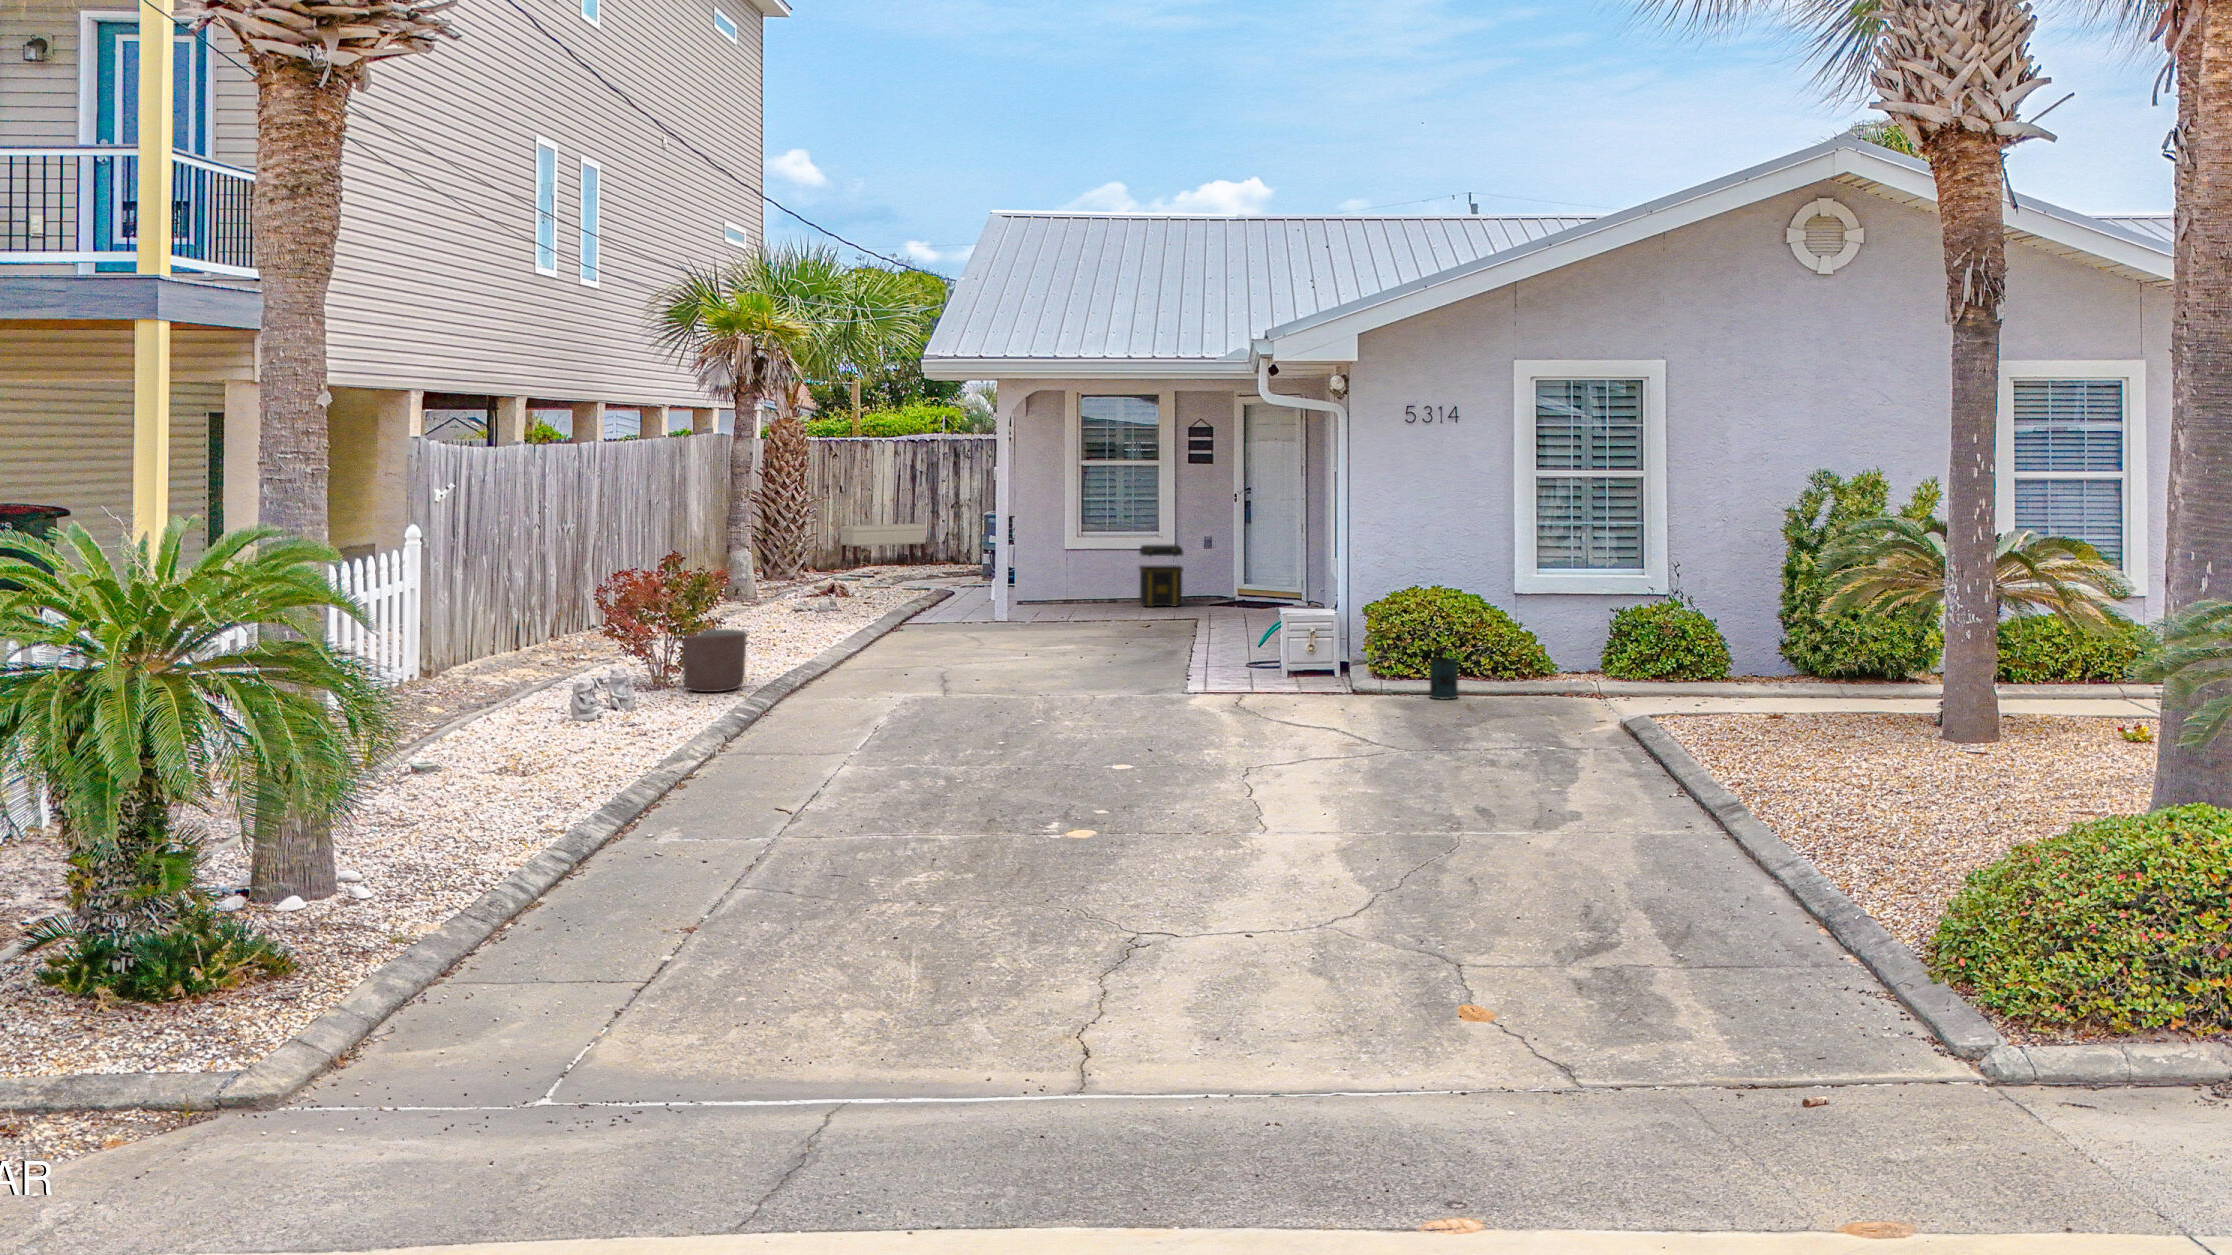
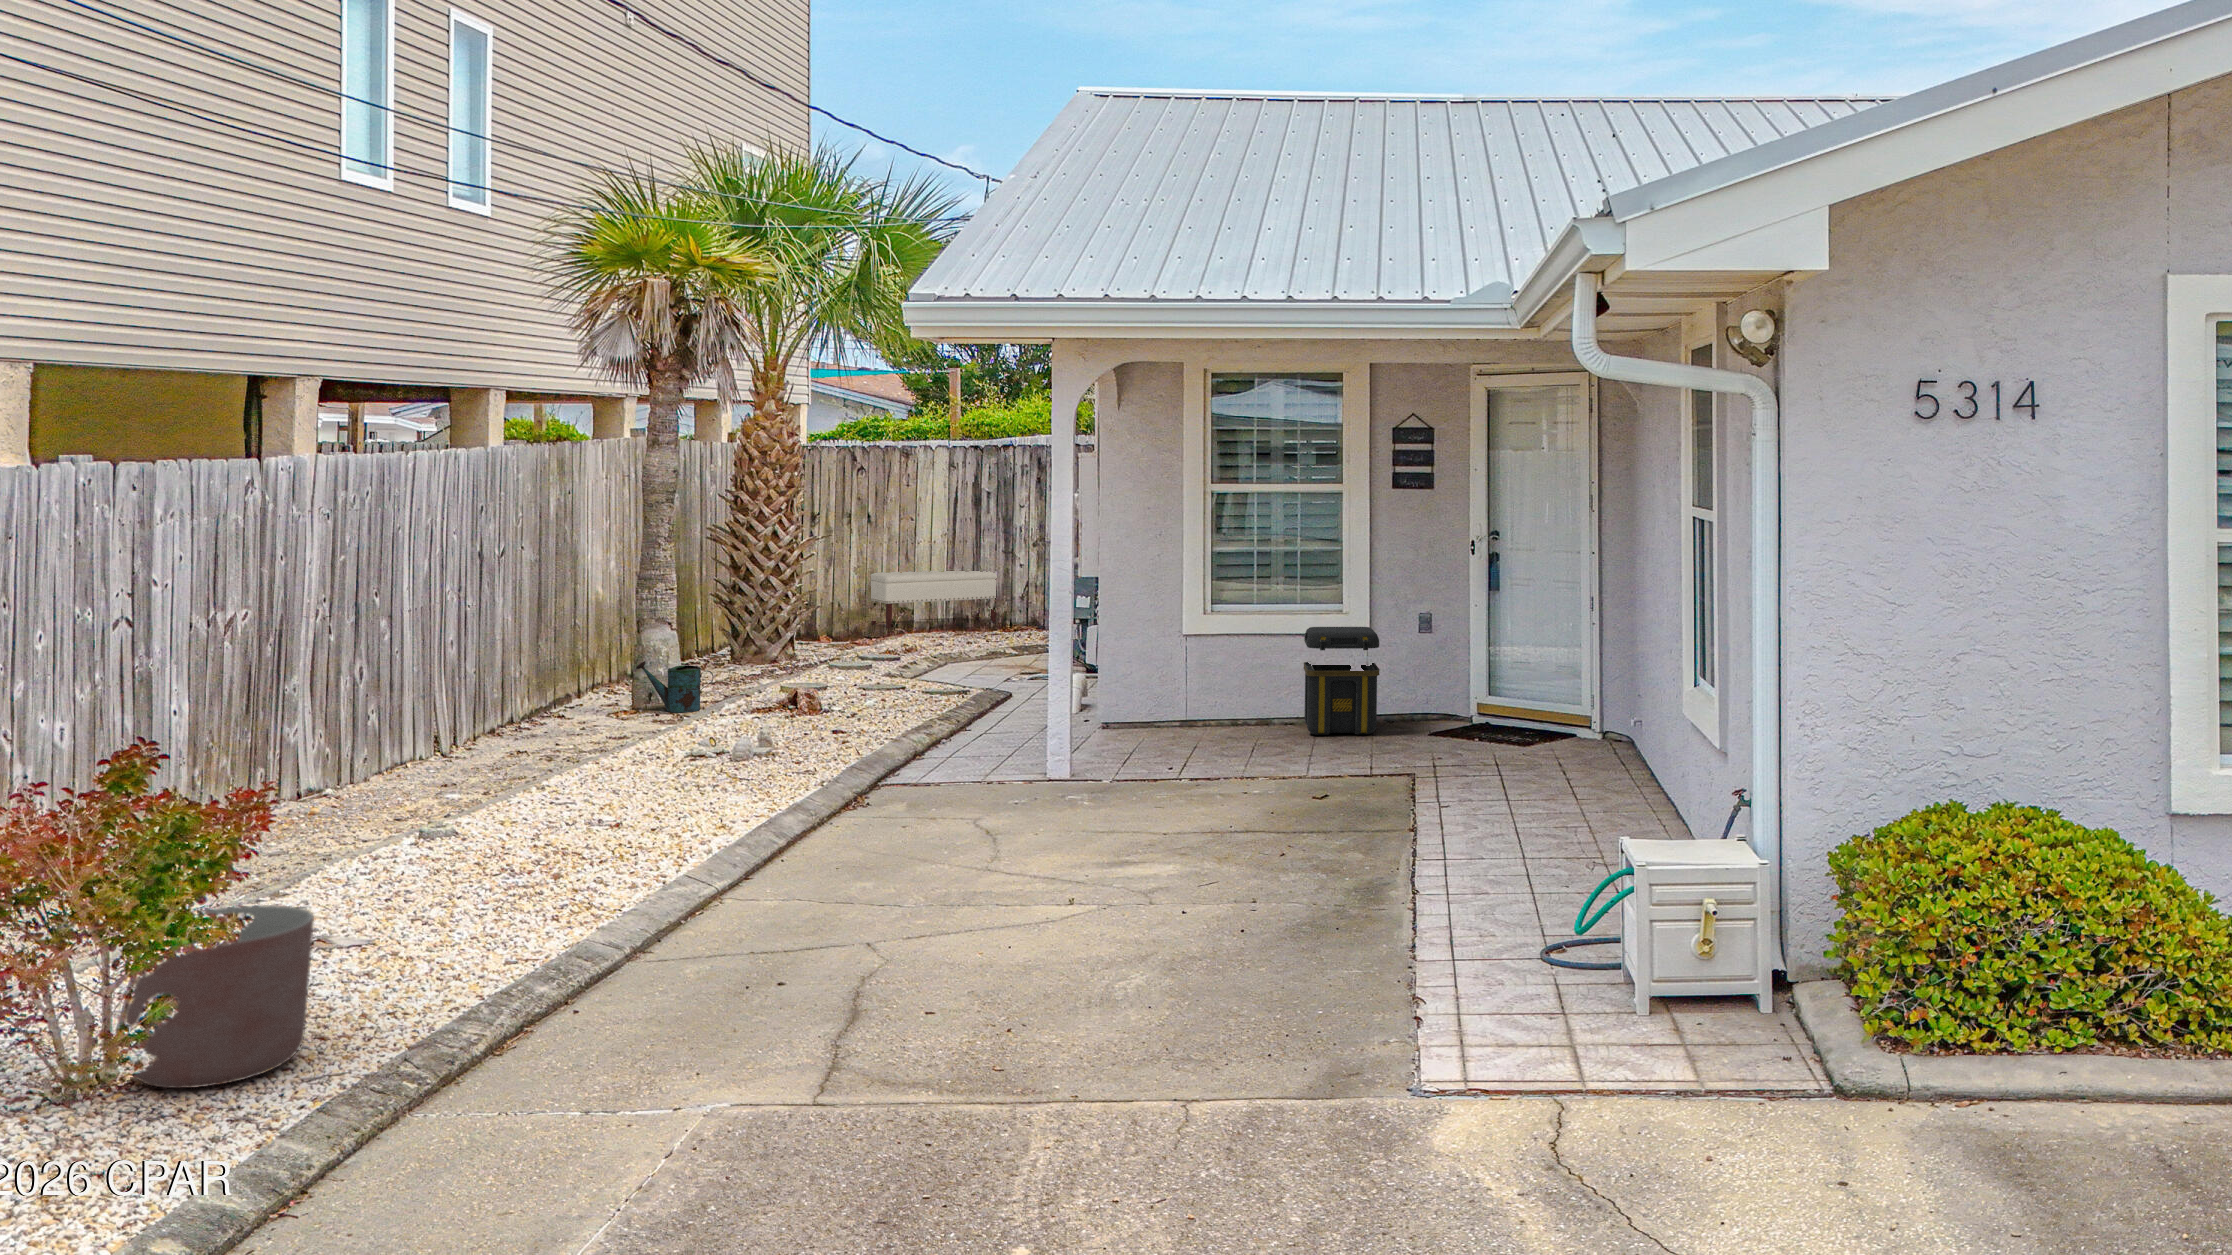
watering can: present [1430,649,1458,699] -> present [636,661,713,712]

